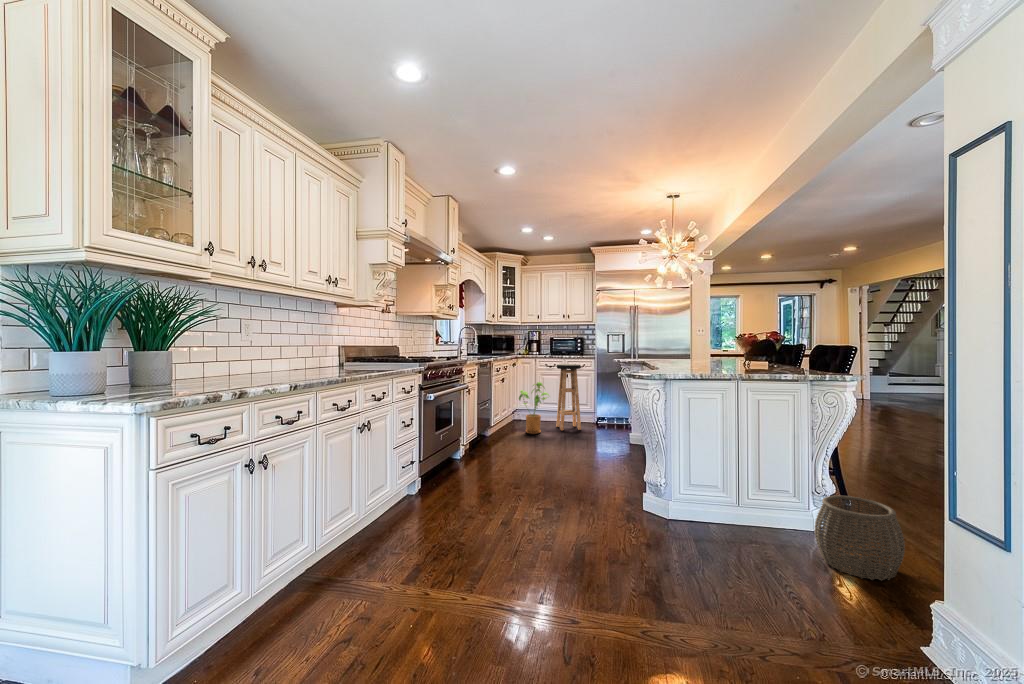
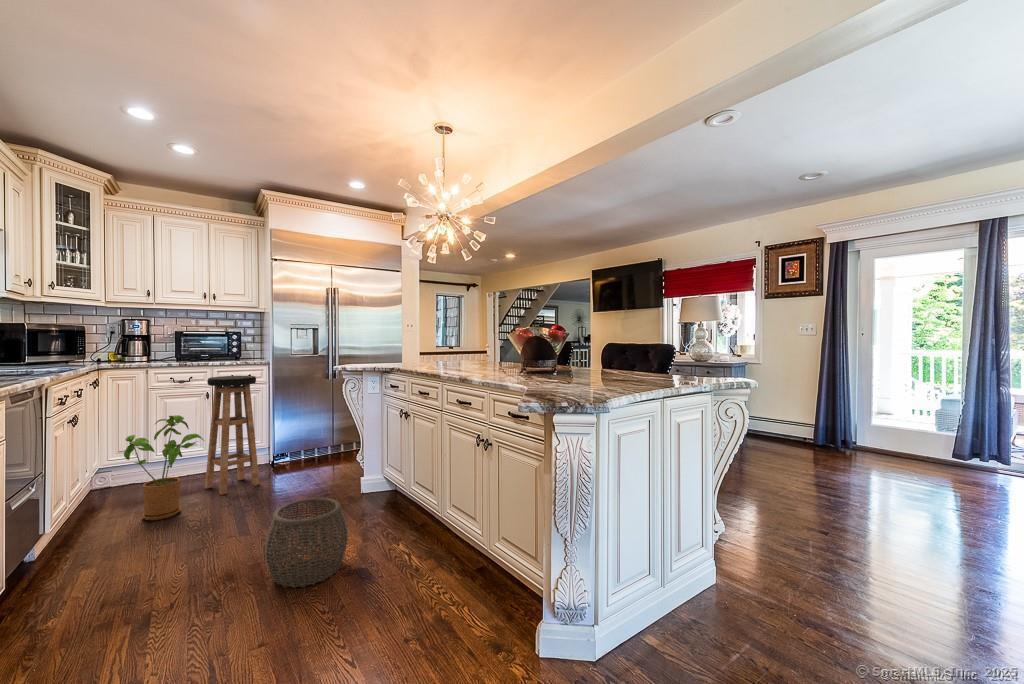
woven basket: present [815,496,905,581] -> present [265,498,348,588]

